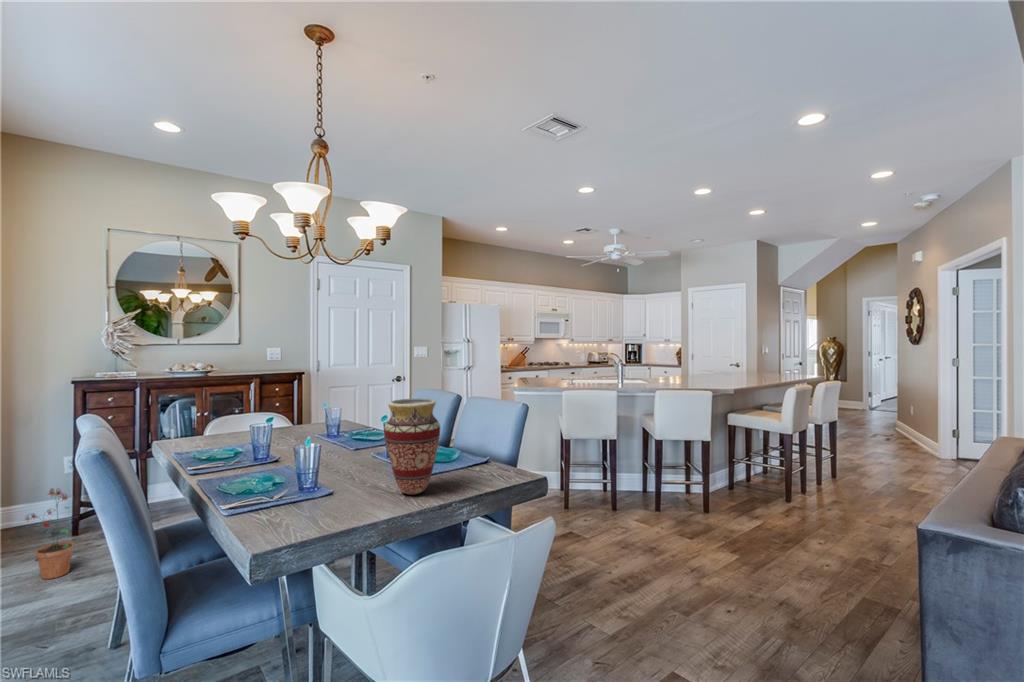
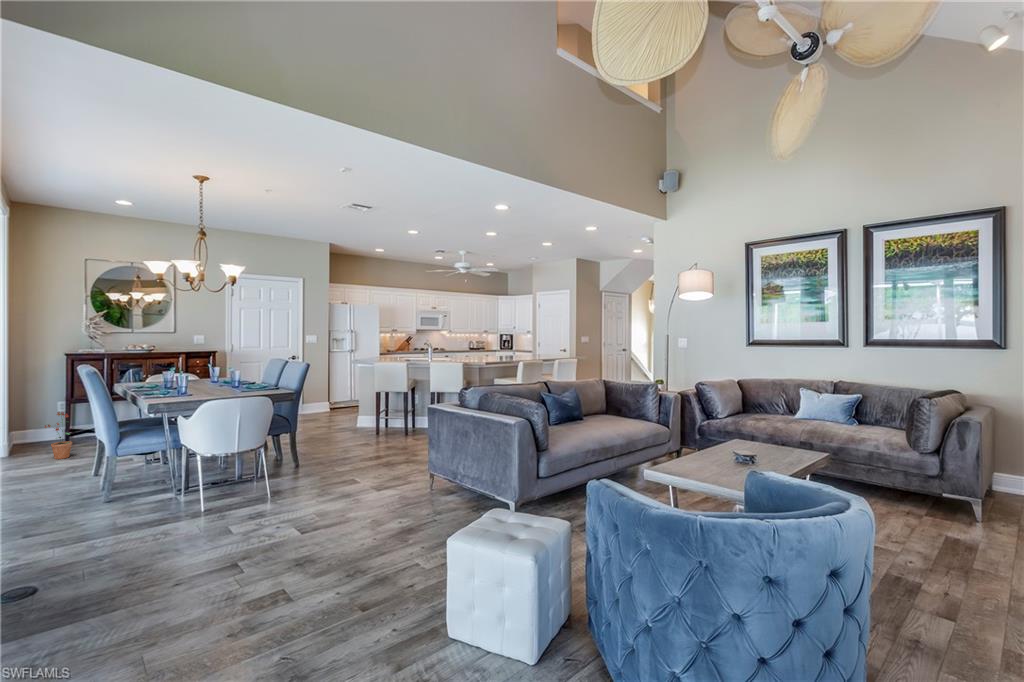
vase: present [384,398,440,494] -> none [216,357,242,395]

